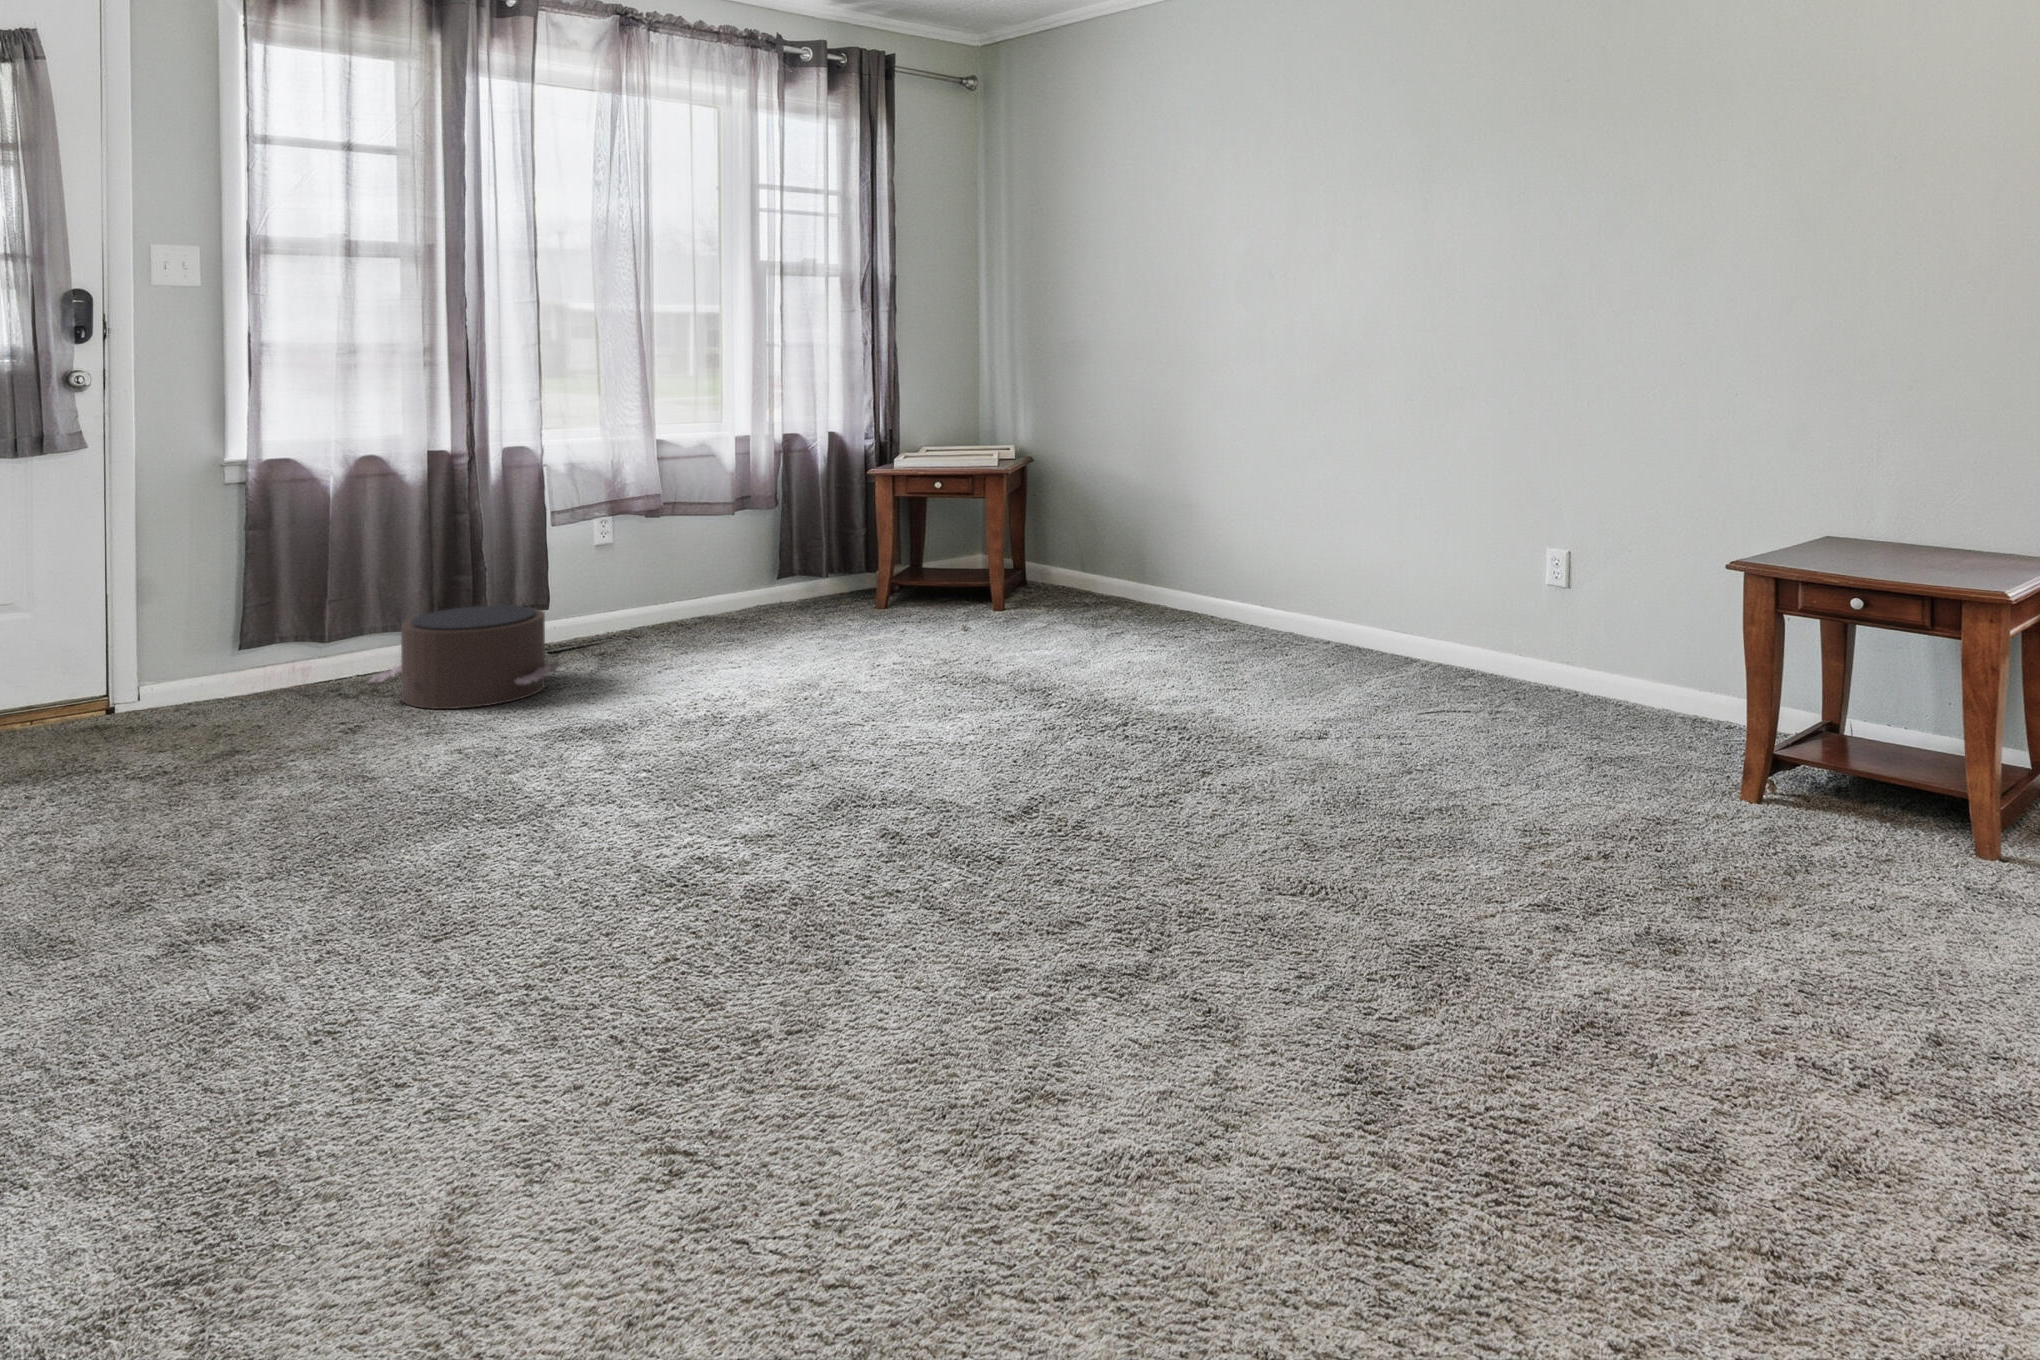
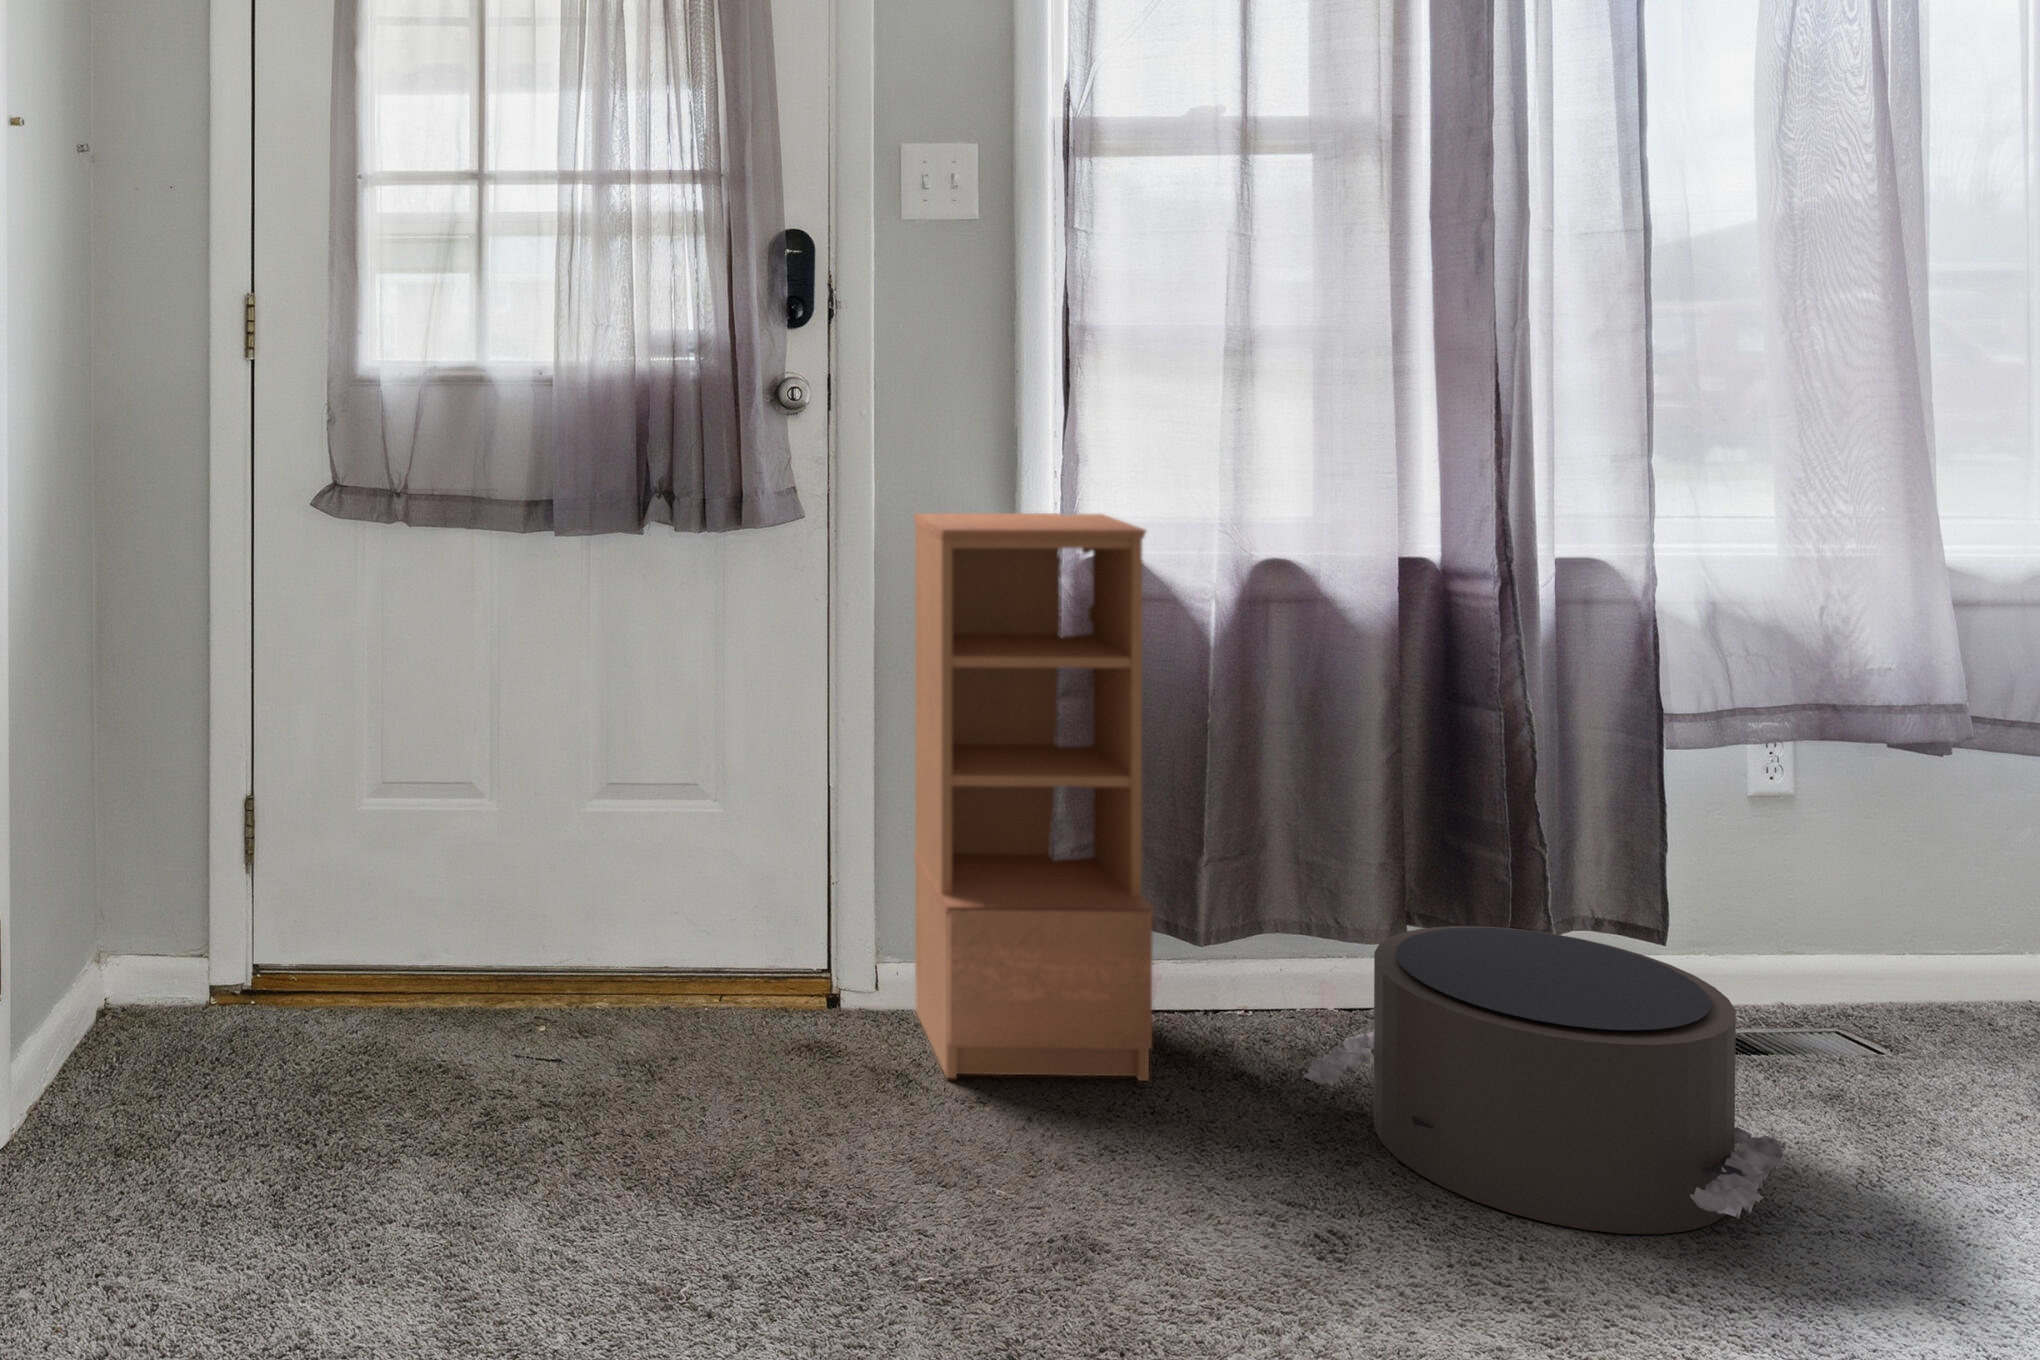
bookcase: none [159,438,296,725] -> present [914,513,1153,1081]

